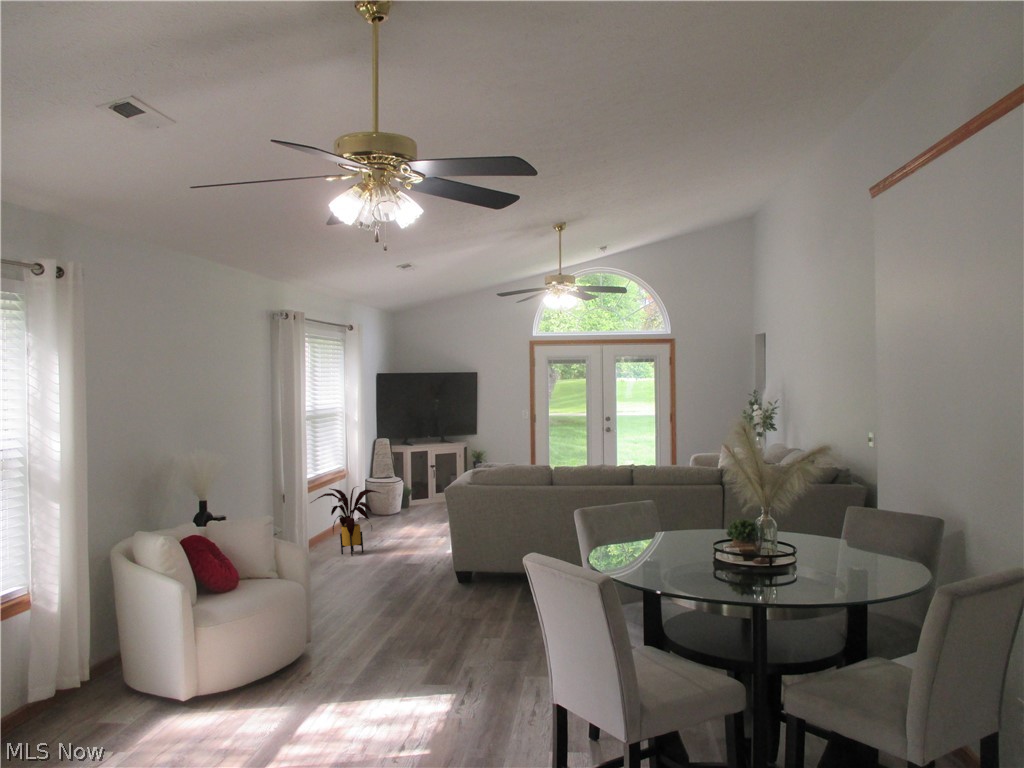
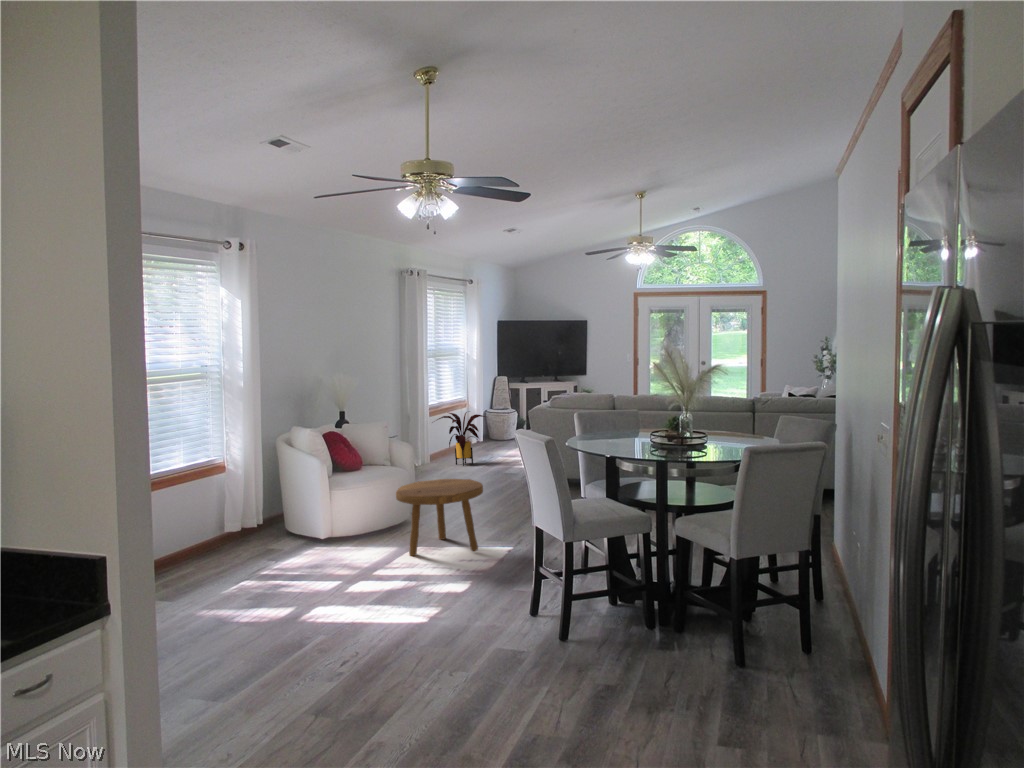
footstool: none [297,592,420,716] -> present [396,479,483,556]

